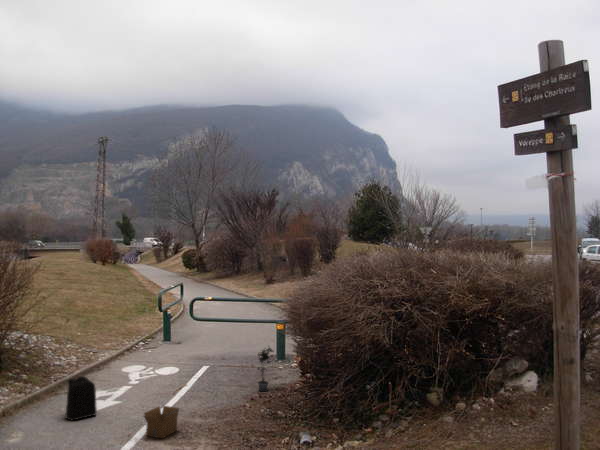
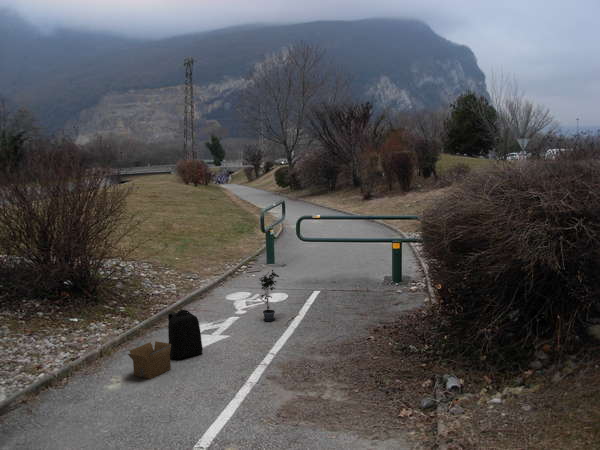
potted plant: present [258,348,273,391] -> present [259,270,279,321]
cardboard box: present [144,406,179,438] -> present [128,341,171,379]

